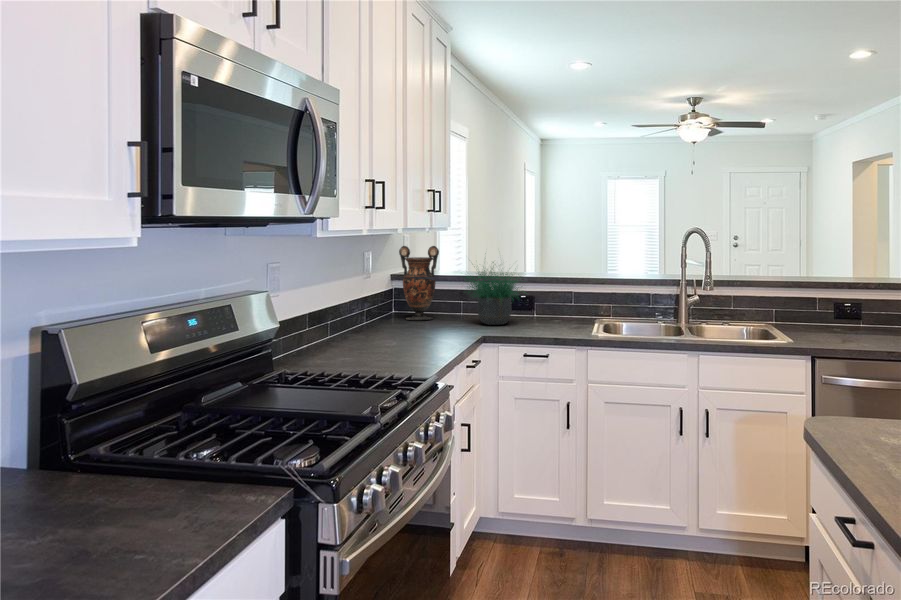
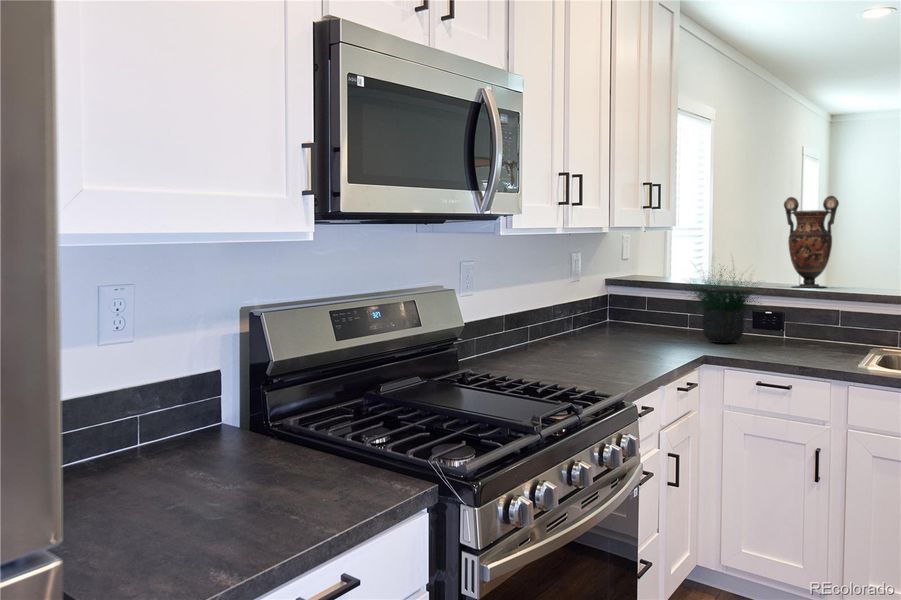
vase: present [399,246,439,320] -> present [784,196,839,288]

